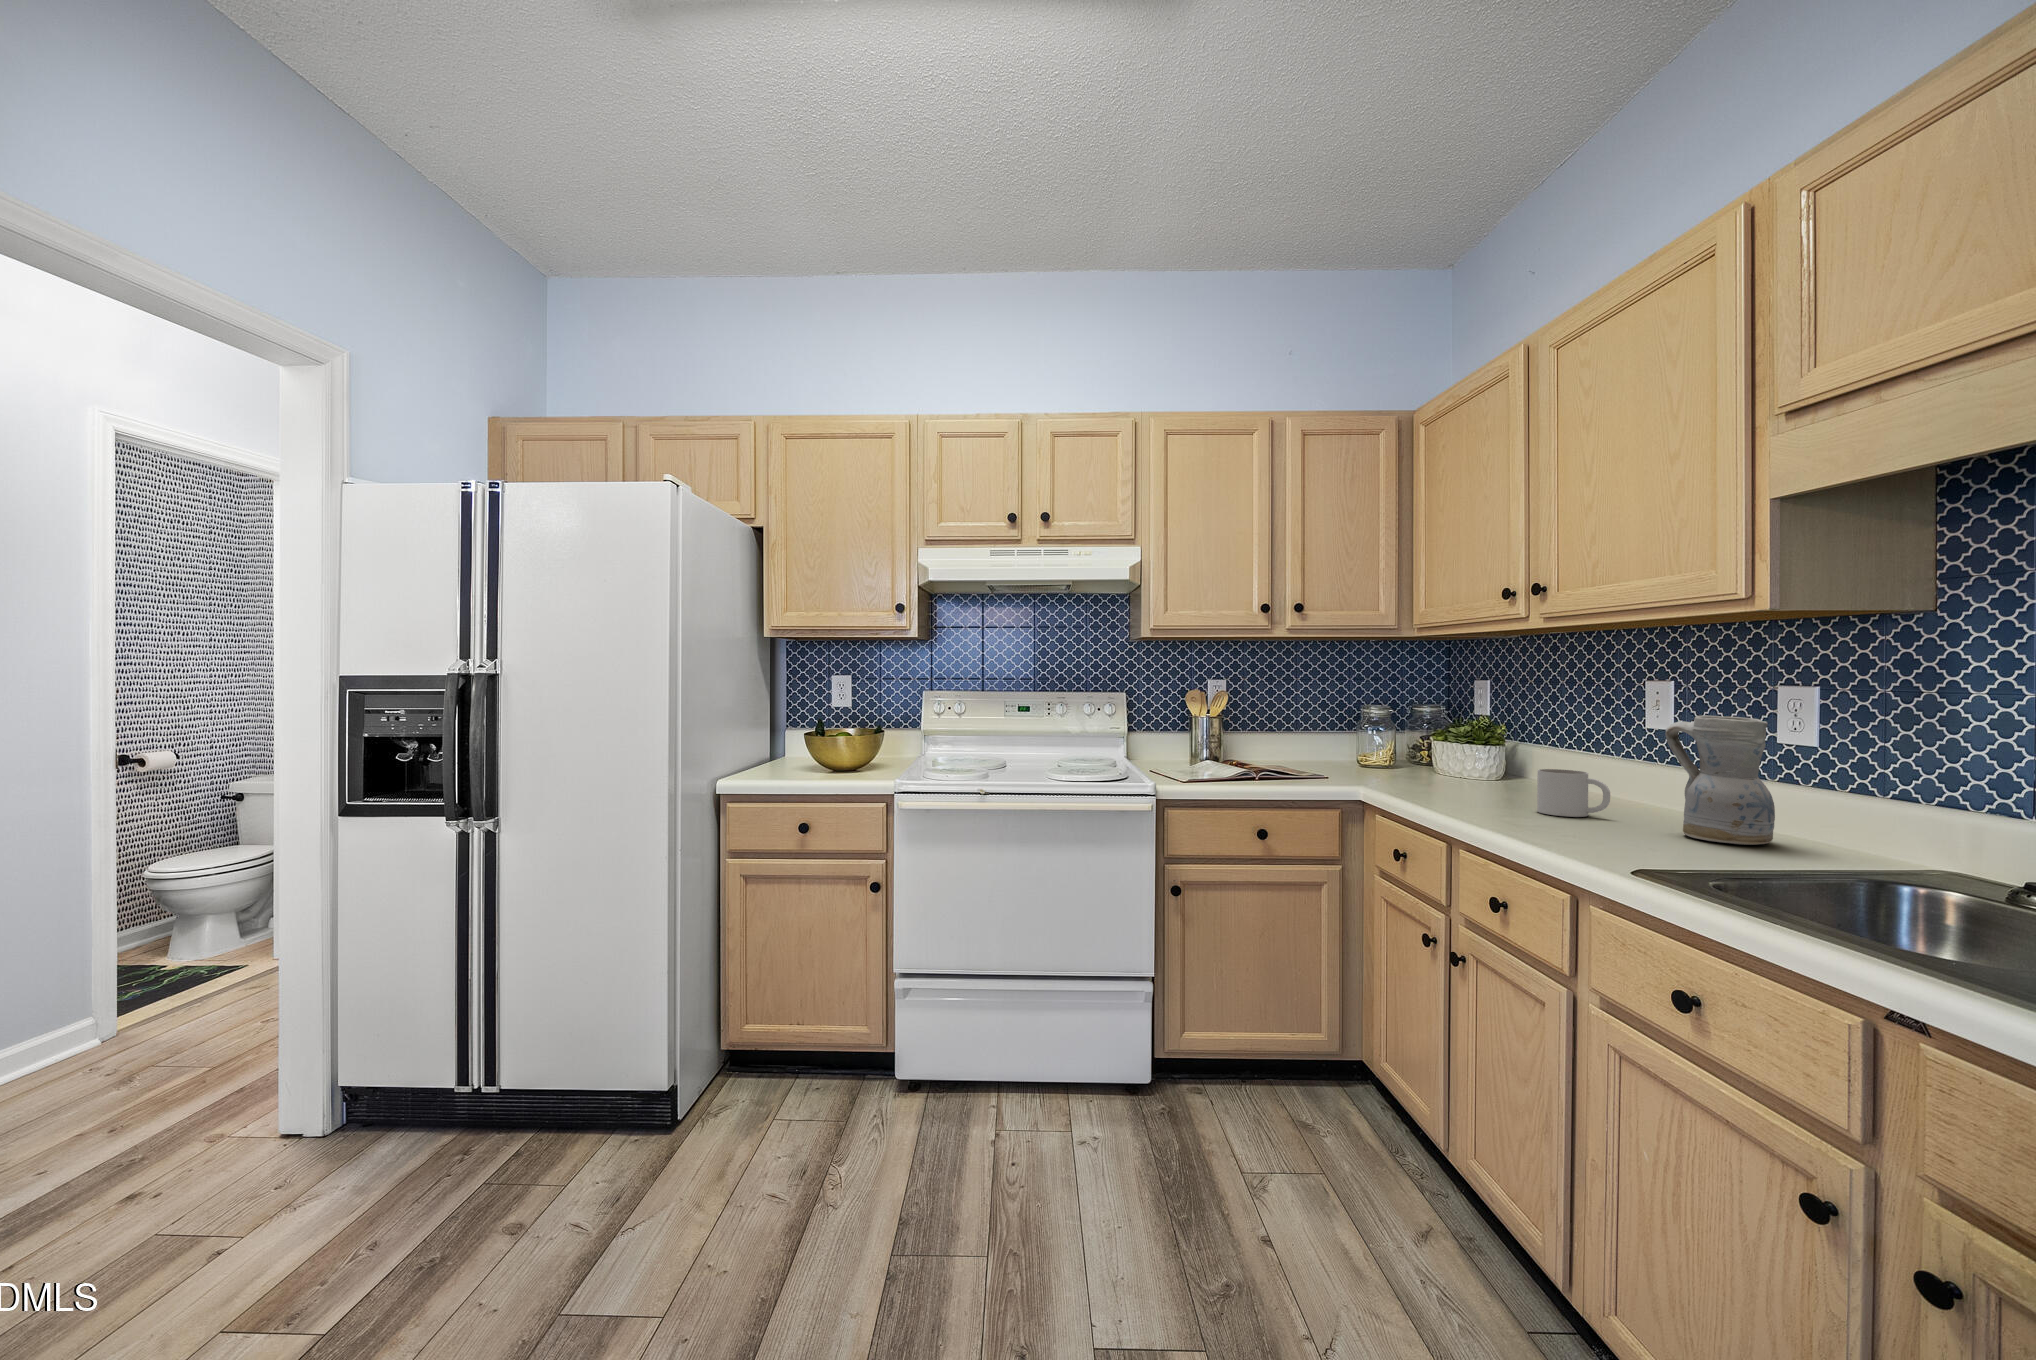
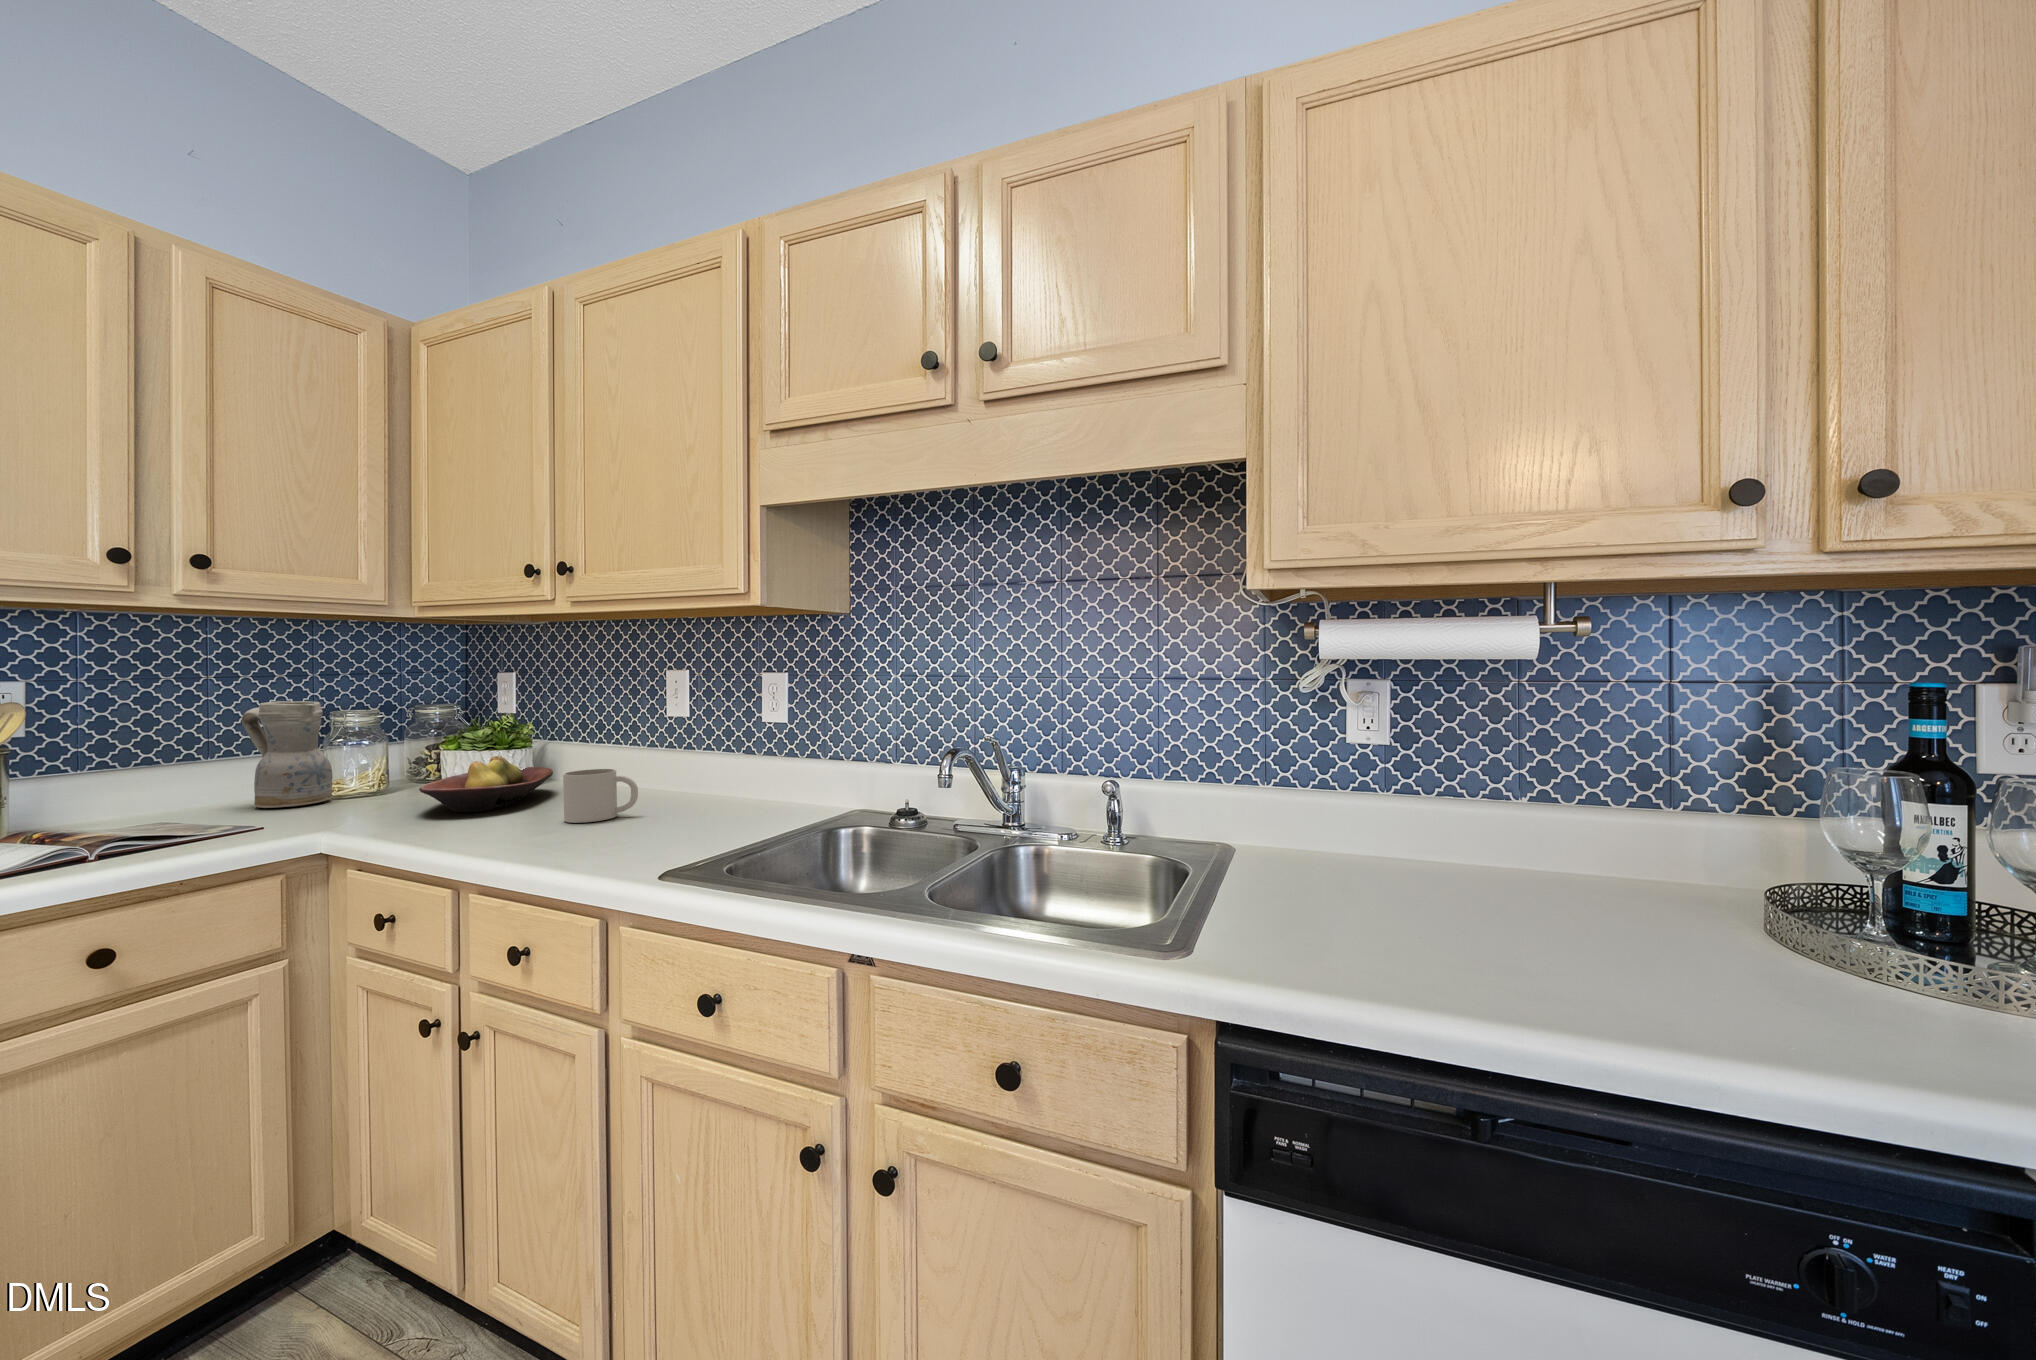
ceramic pitcher: present [1665,715,1775,845] -> present [242,701,333,808]
fruit bowl: none [1421,750,1525,793] -> present [419,756,553,812]

